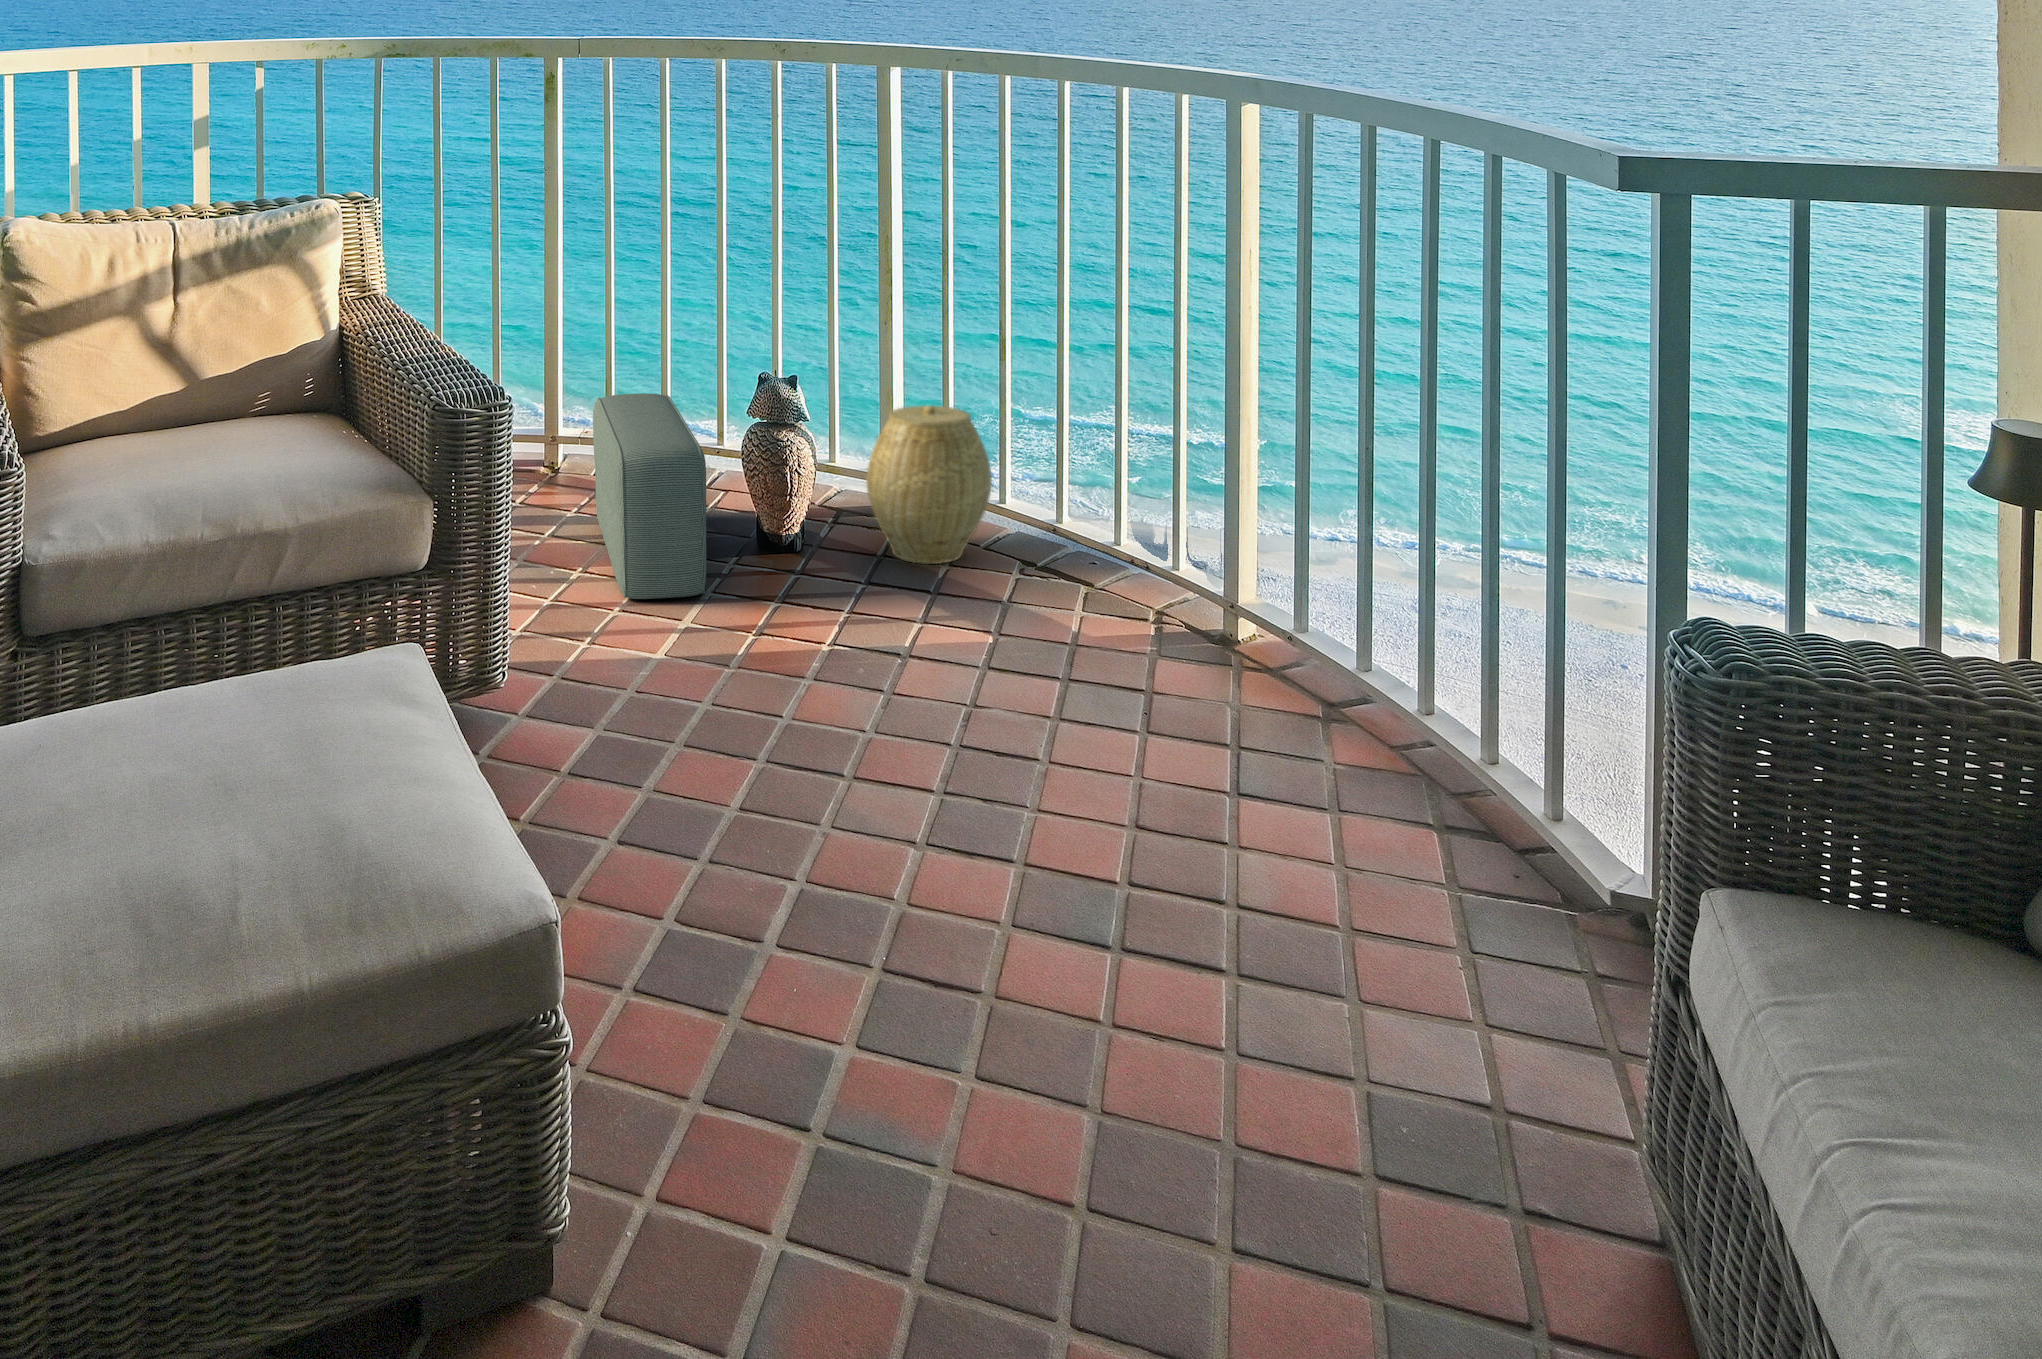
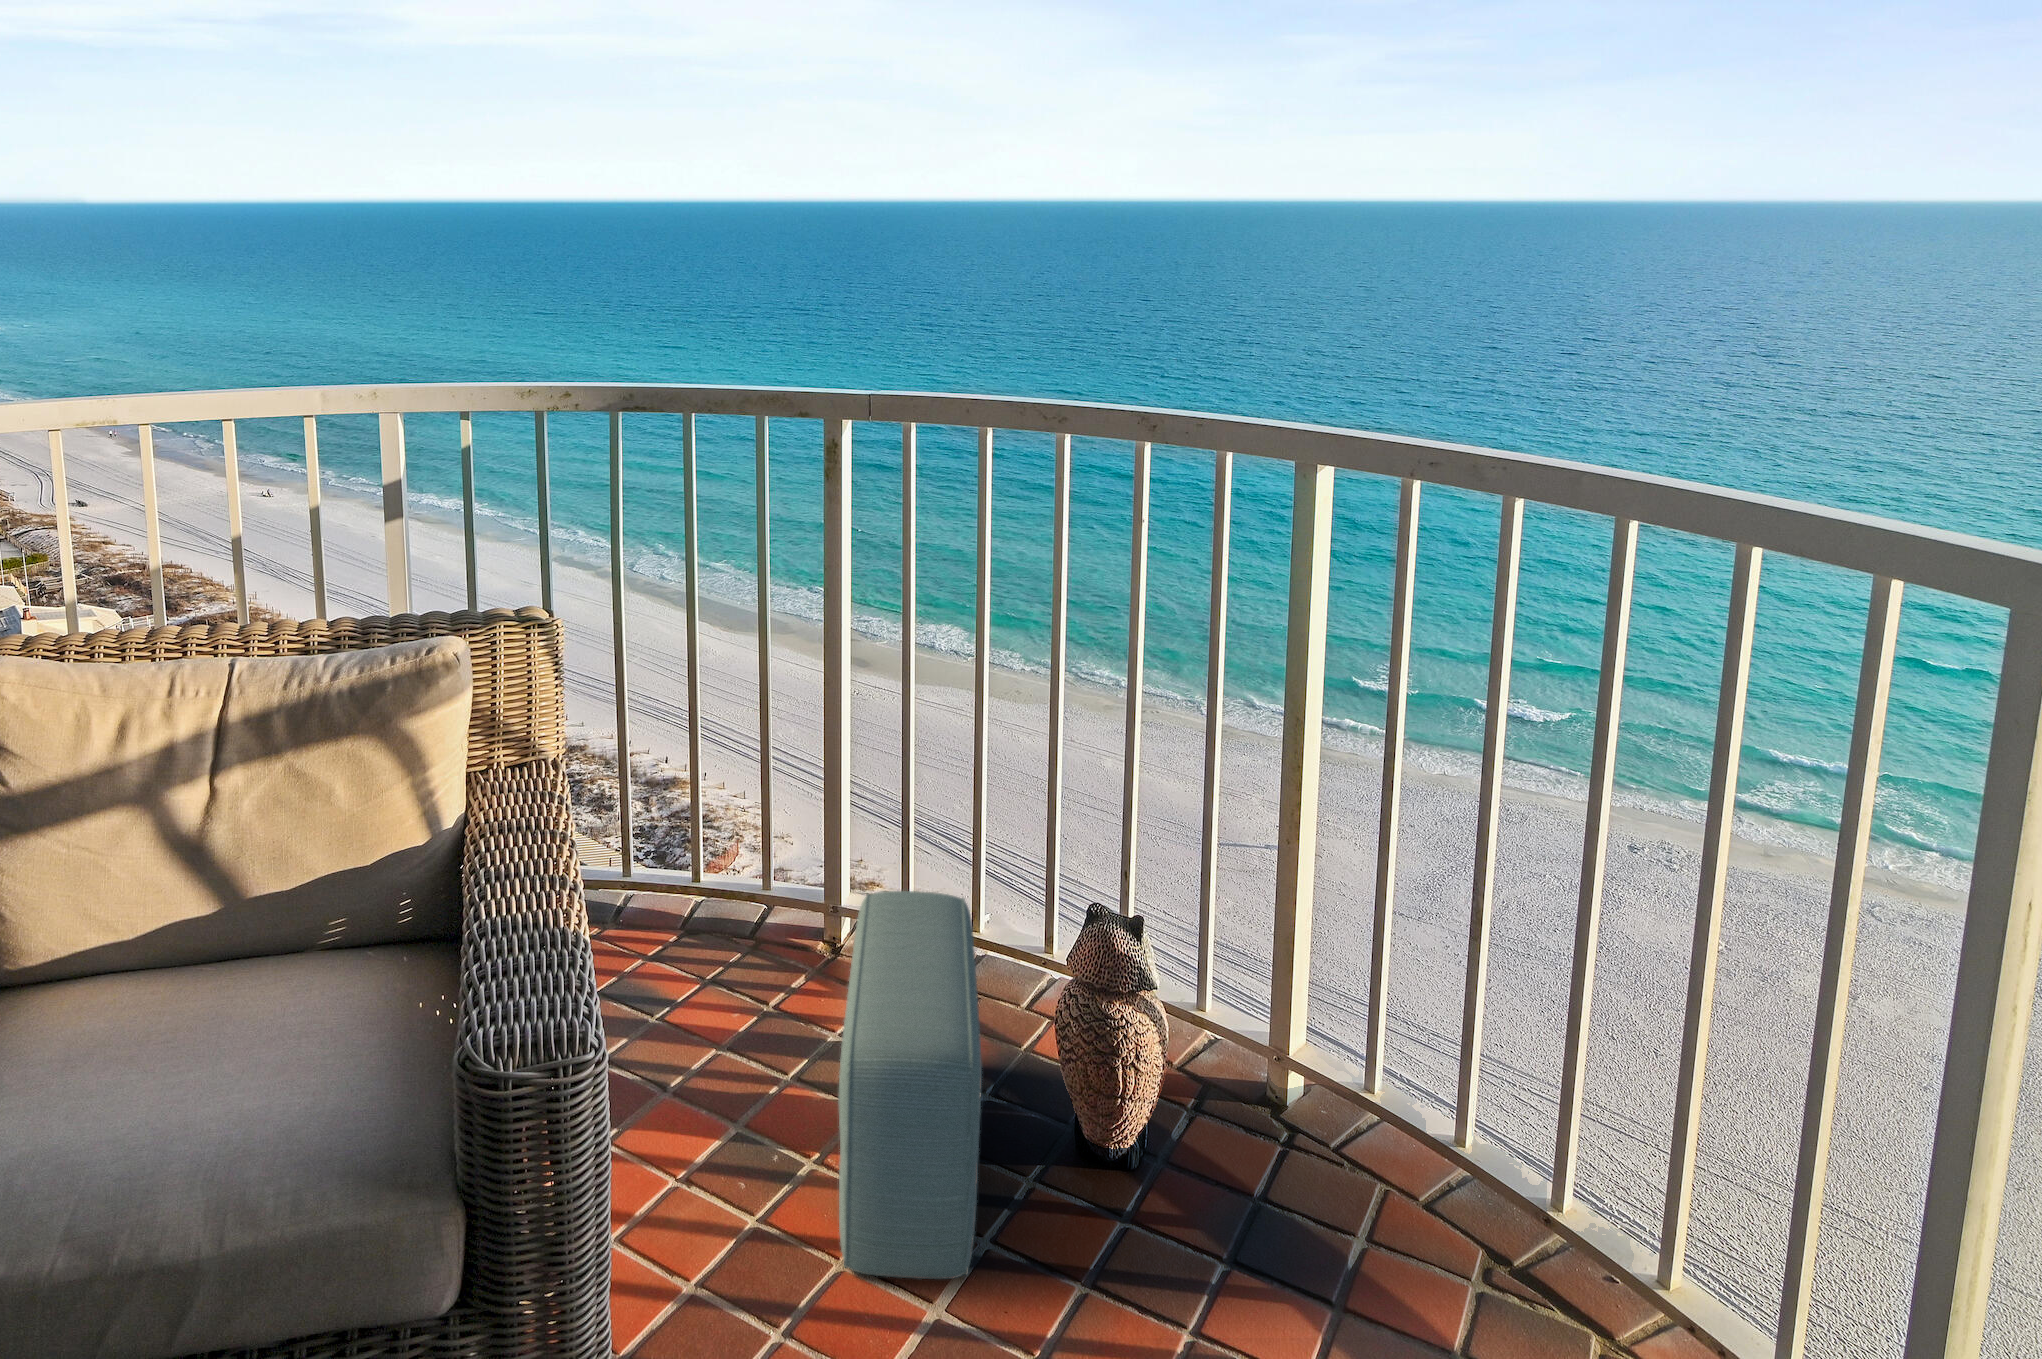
woven basket: present [867,405,992,564] -> none [1240,975,1440,1245]

